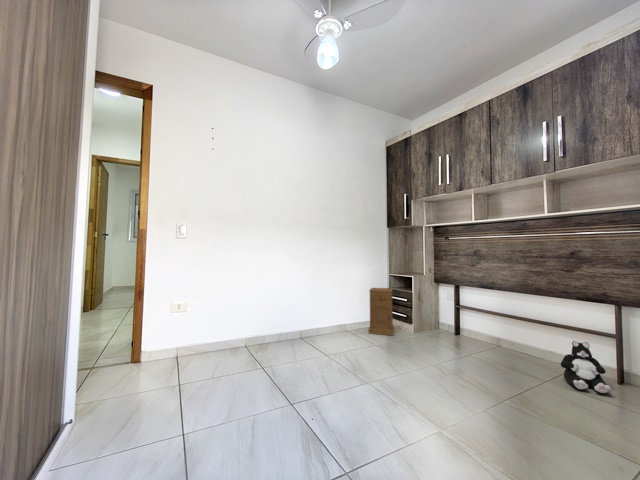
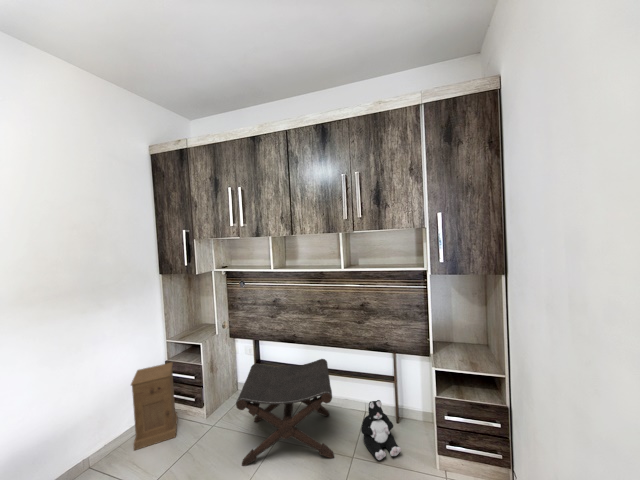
footstool: none [438,298,528,375] -> present [236,359,334,466]

